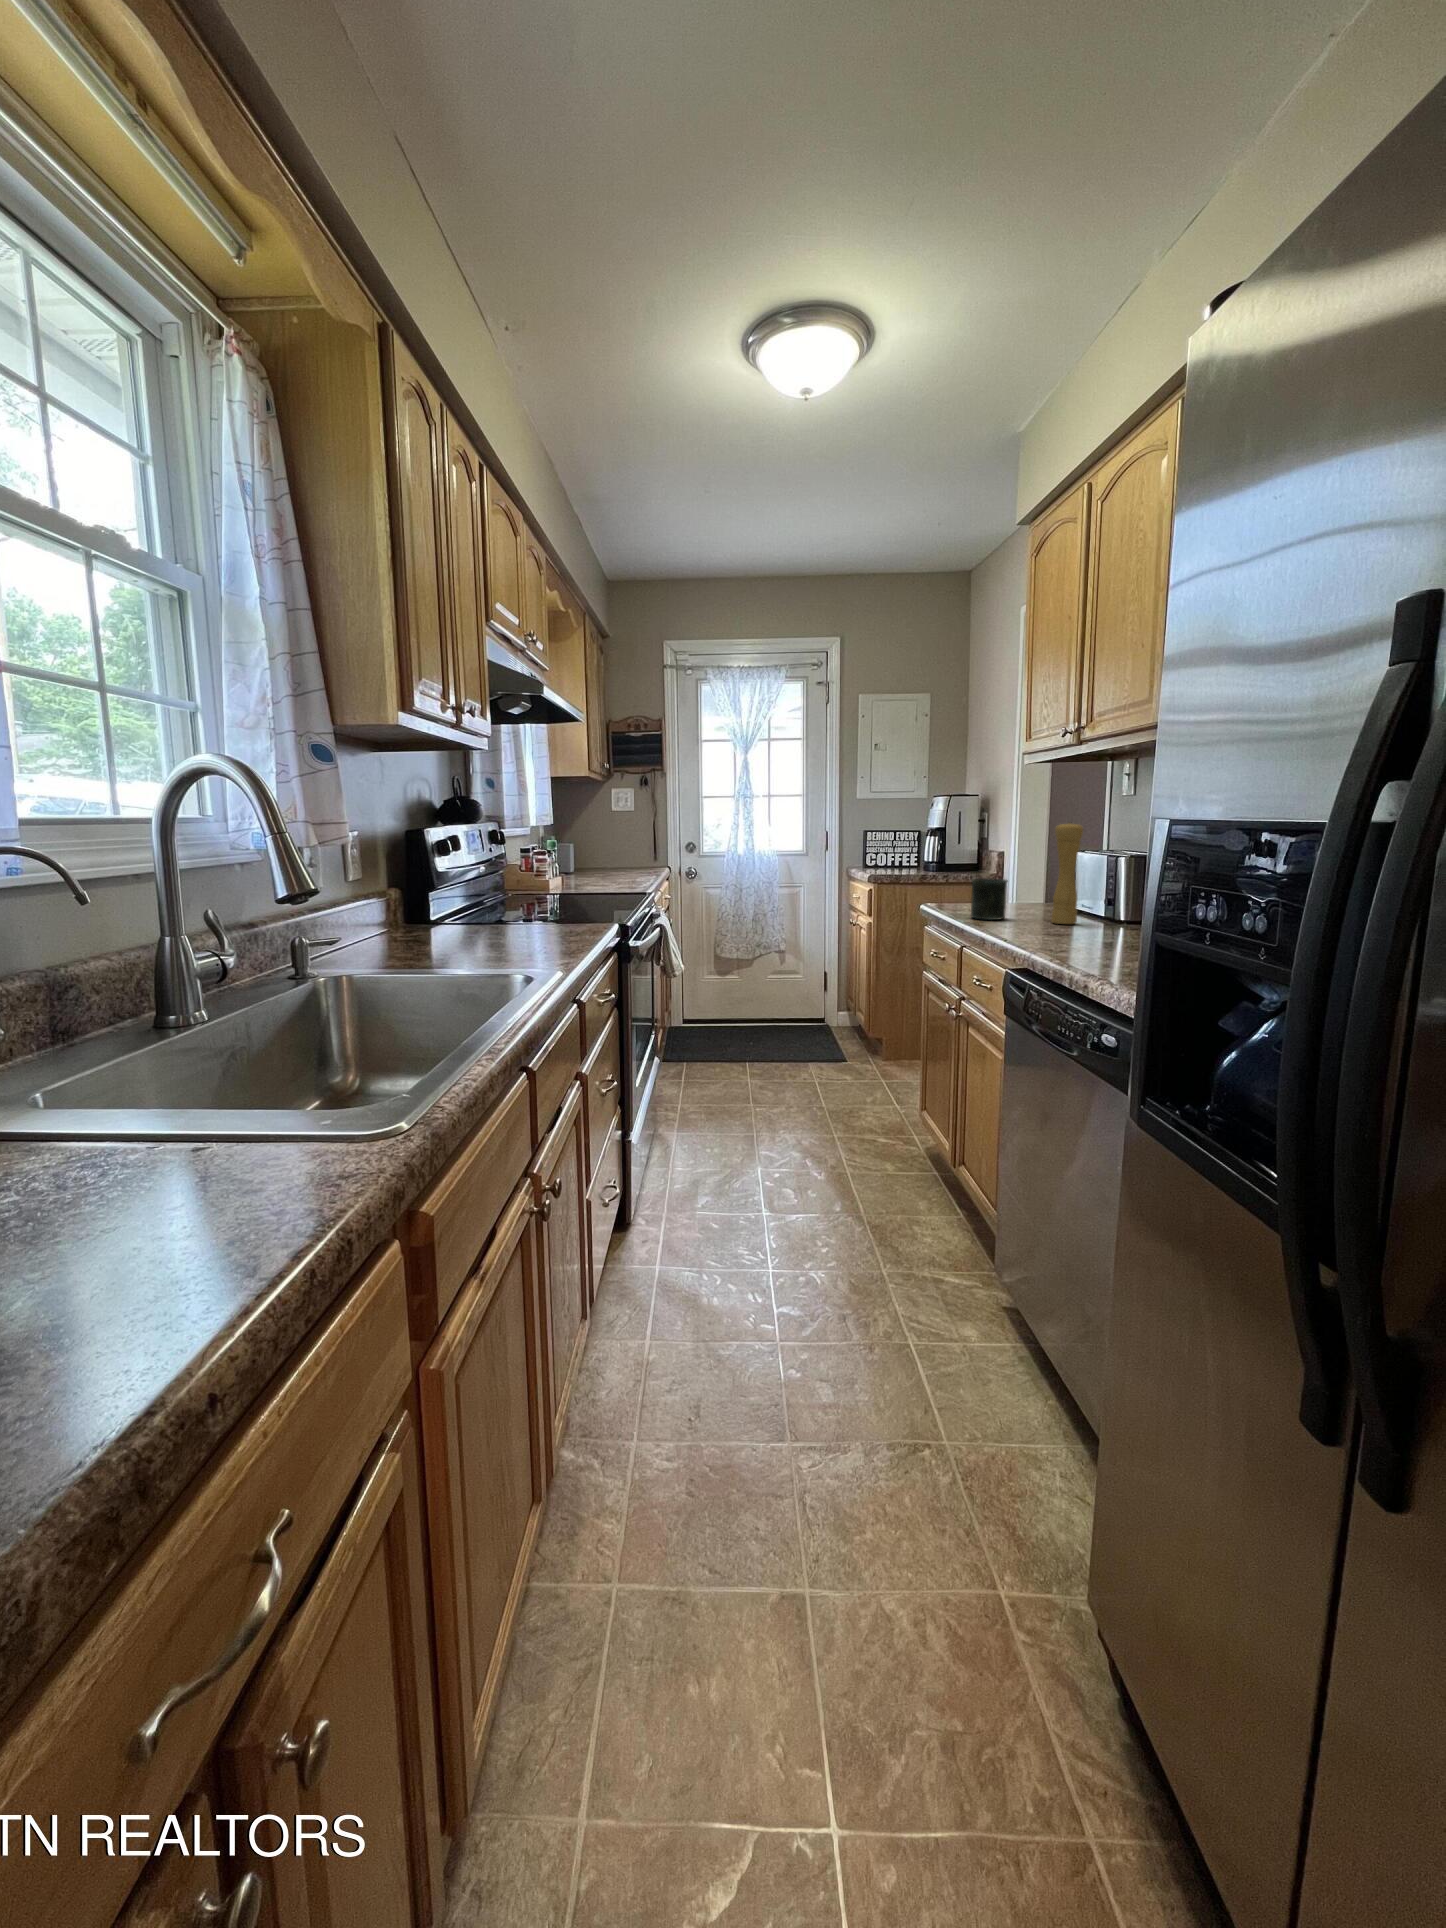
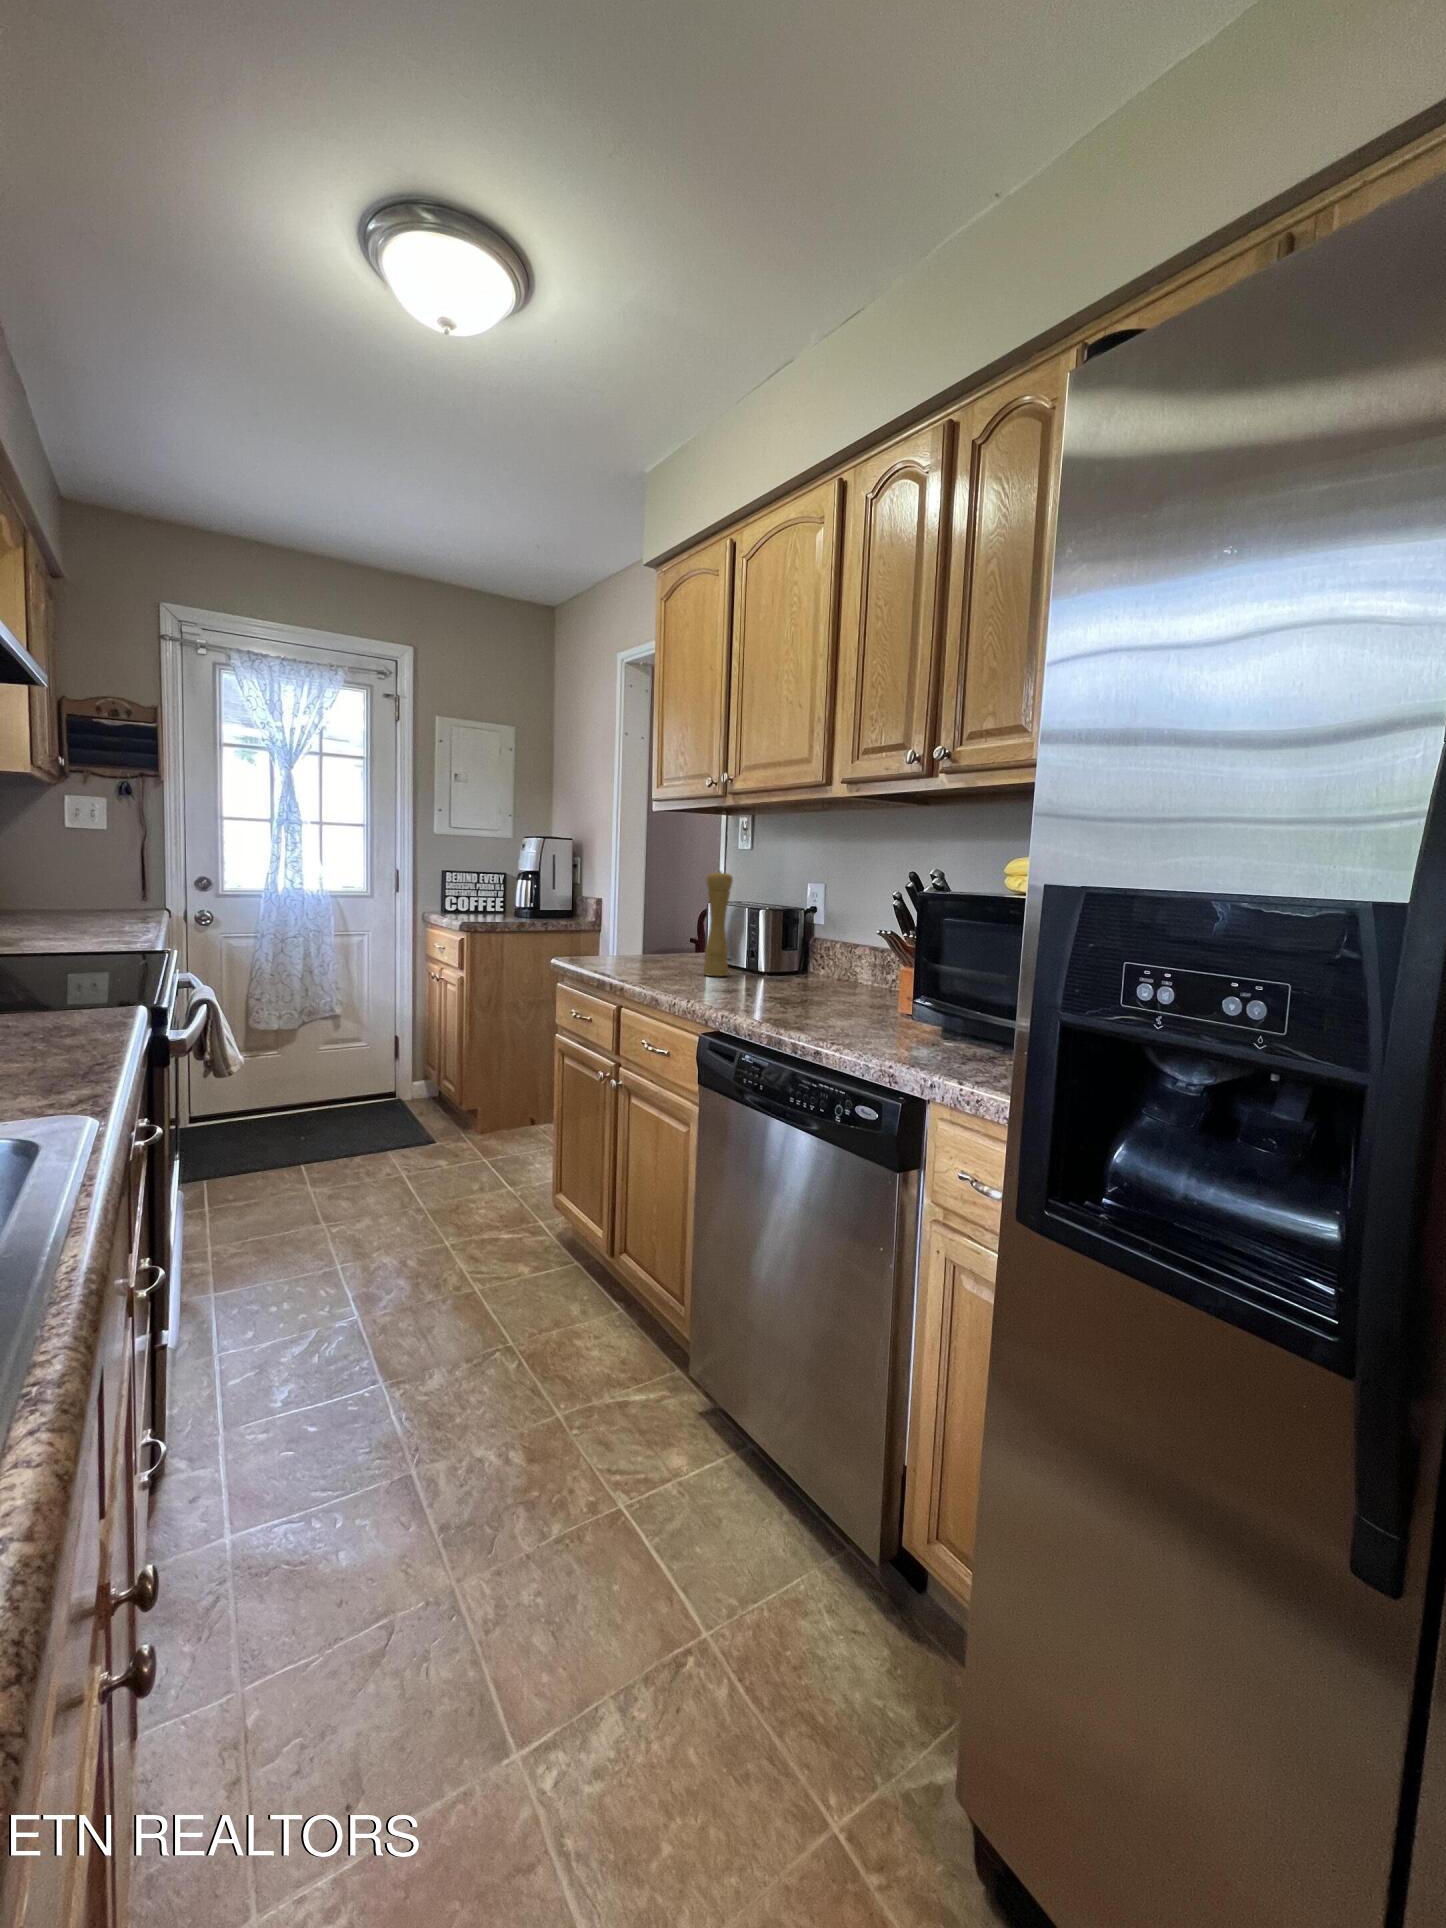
mug: present [971,878,1007,920] -> none [619,929,660,974]

